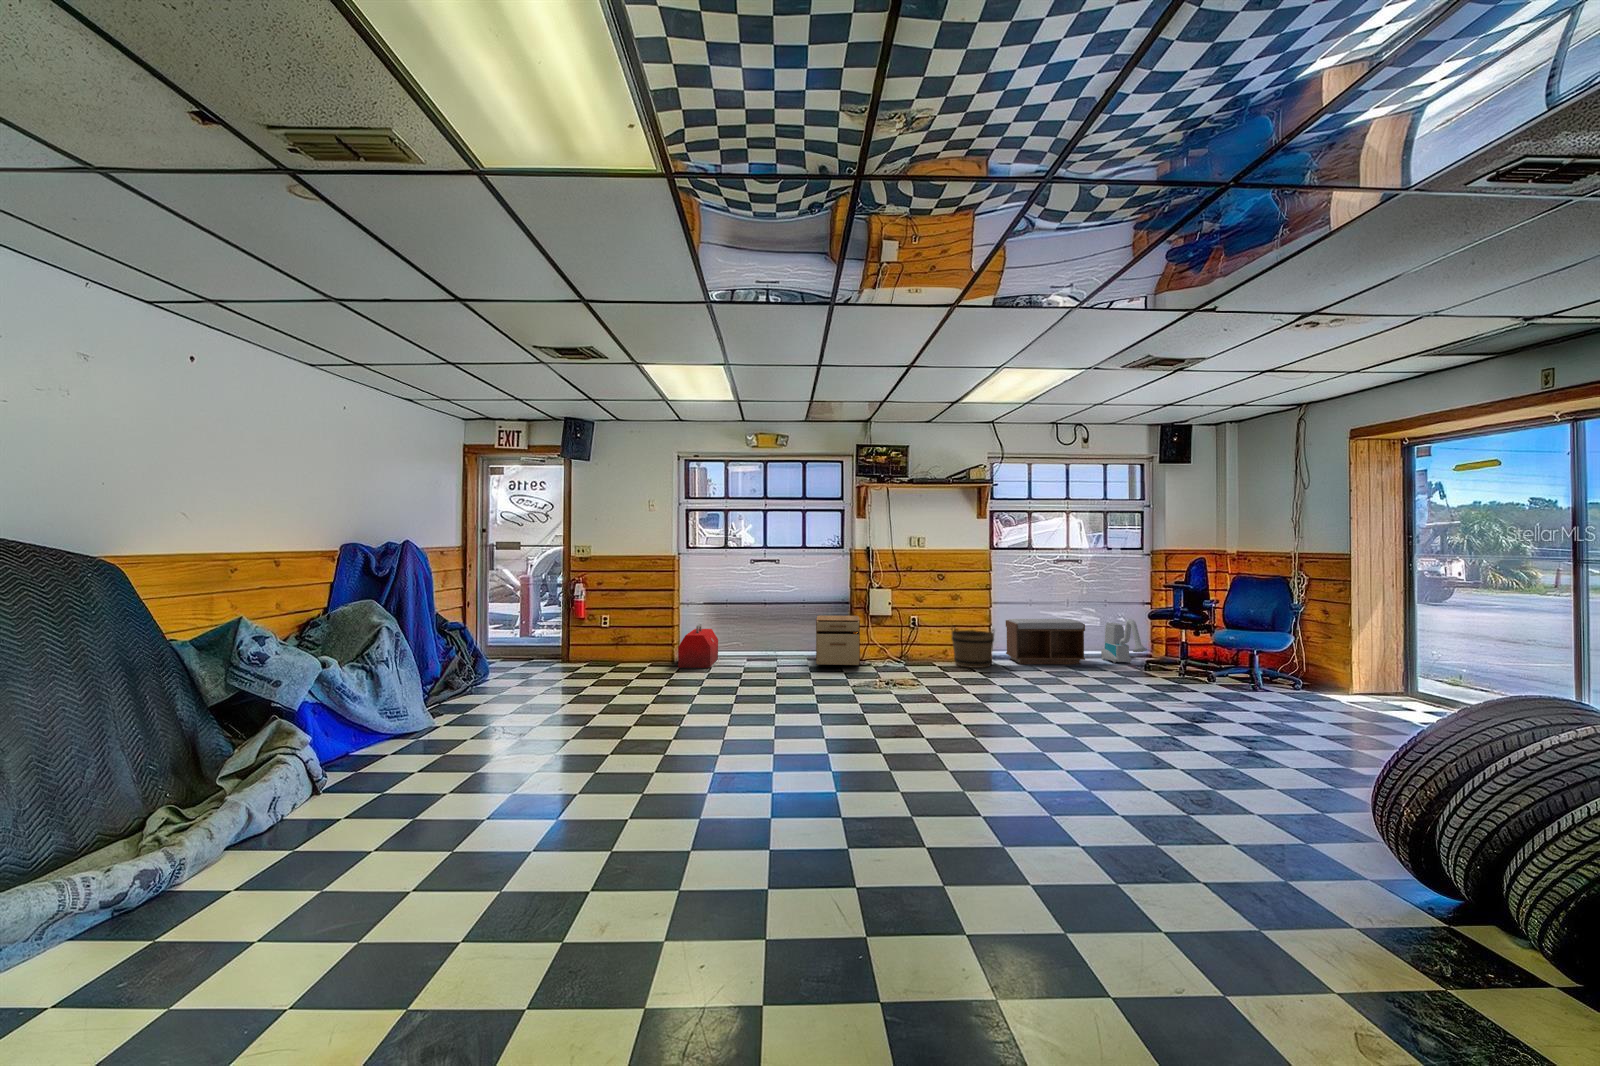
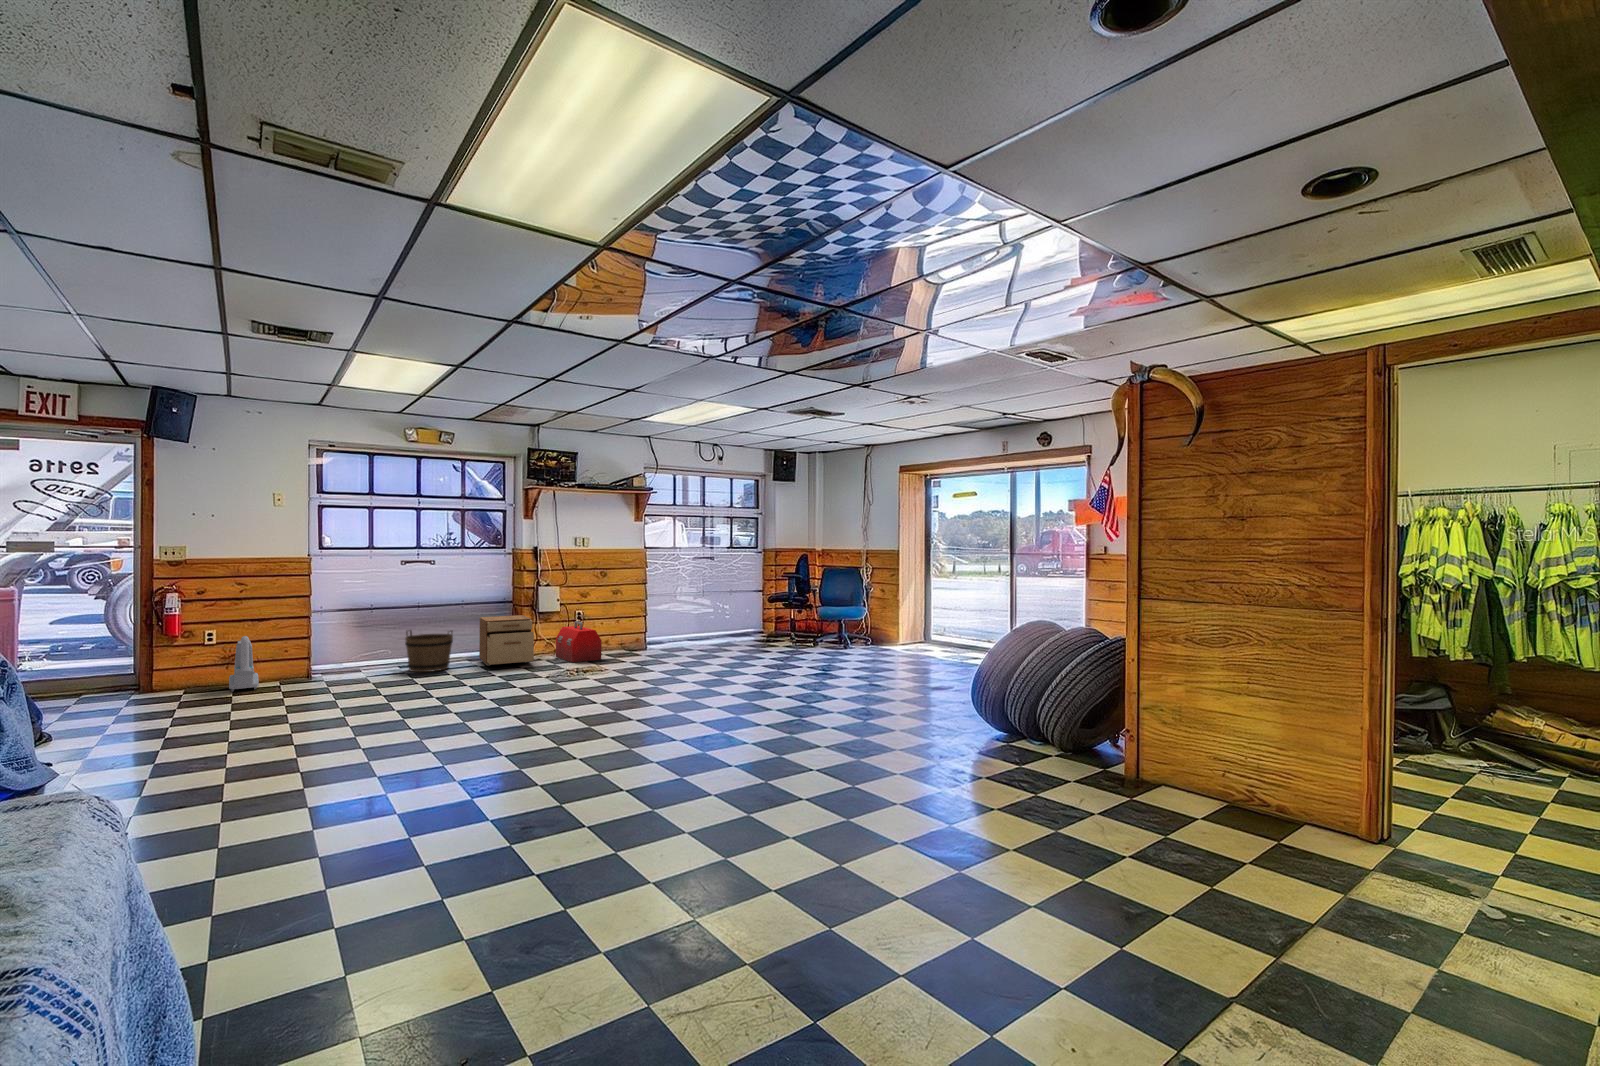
bench: present [1006,619,1085,664] -> none [657,608,721,648]
vacuum cleaner: present [1101,619,1147,663] -> present [229,636,259,692]
toolbox: present [678,624,718,668] -> present [556,621,602,662]
bucket: present [952,626,994,668] -> present [405,630,453,672]

